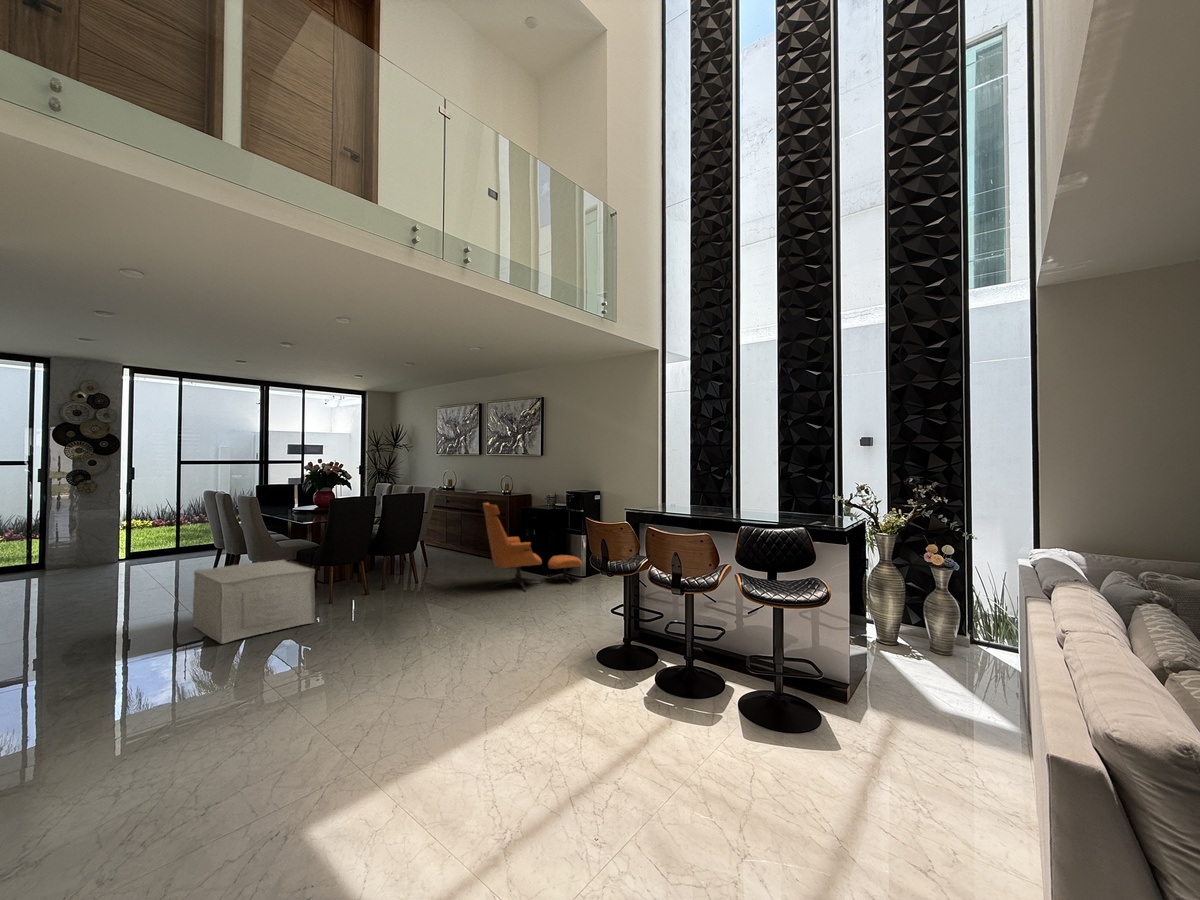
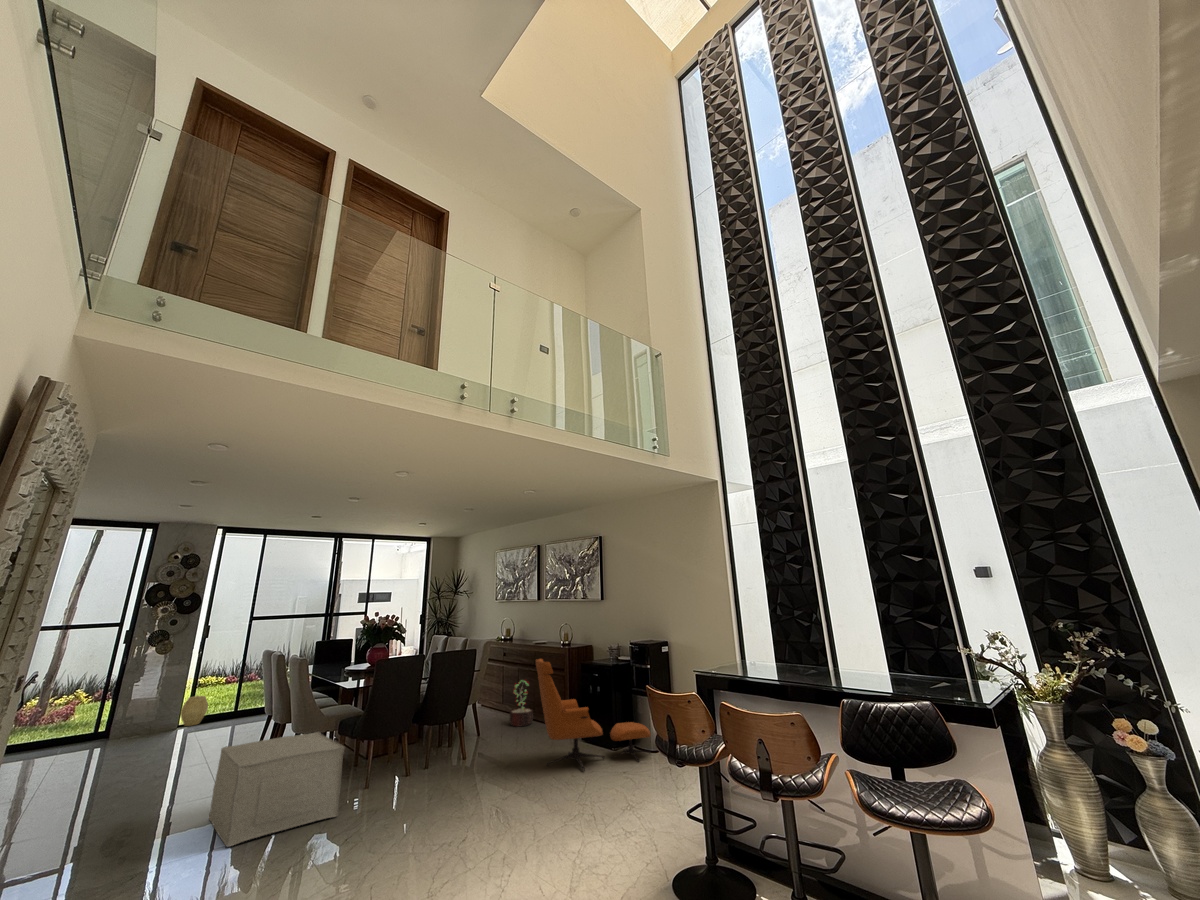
decorative plant: none [454,522,476,560] -> present [510,680,533,726]
woven basket: none [119,533,147,560] -> present [181,696,208,726]

